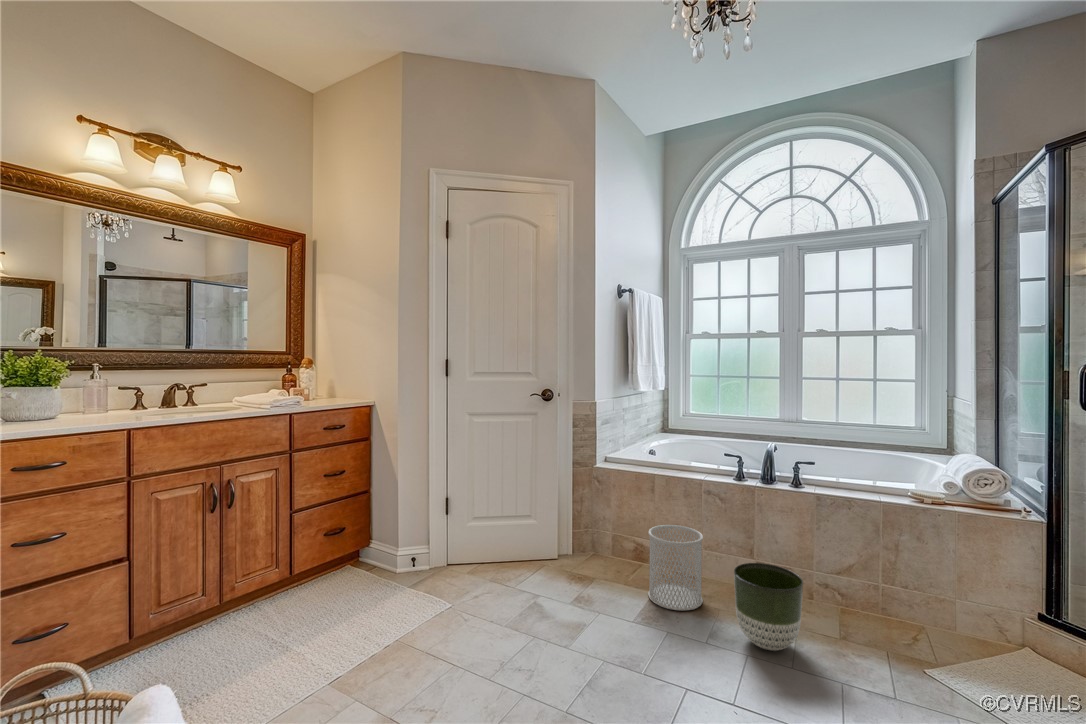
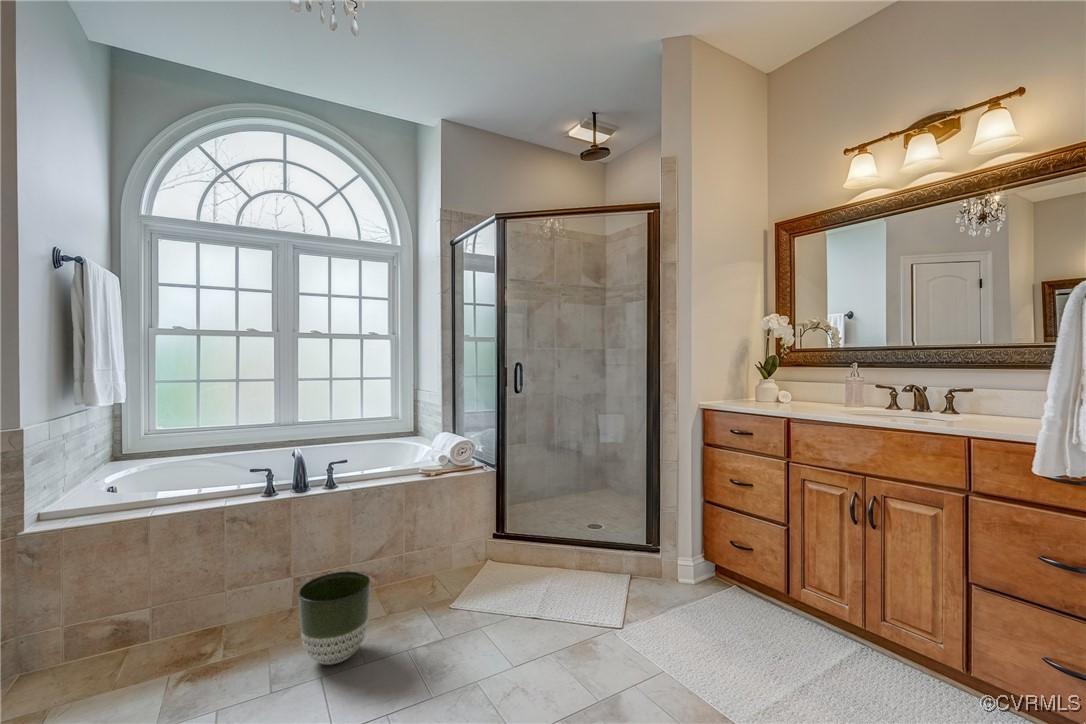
wastebasket: present [648,525,703,611] -> none [160,570,244,690]

